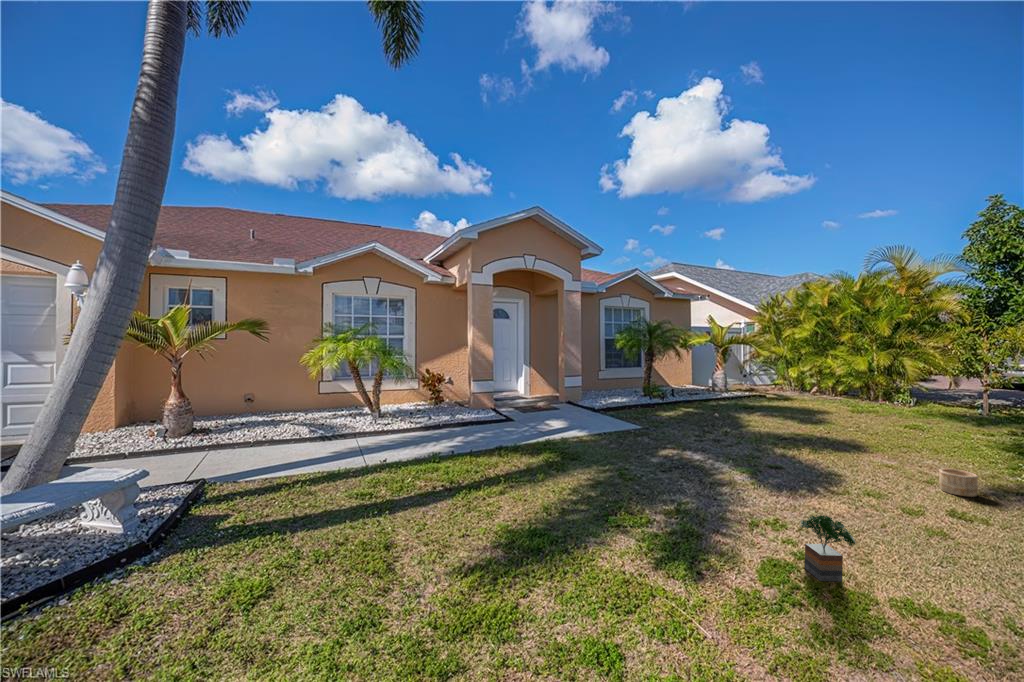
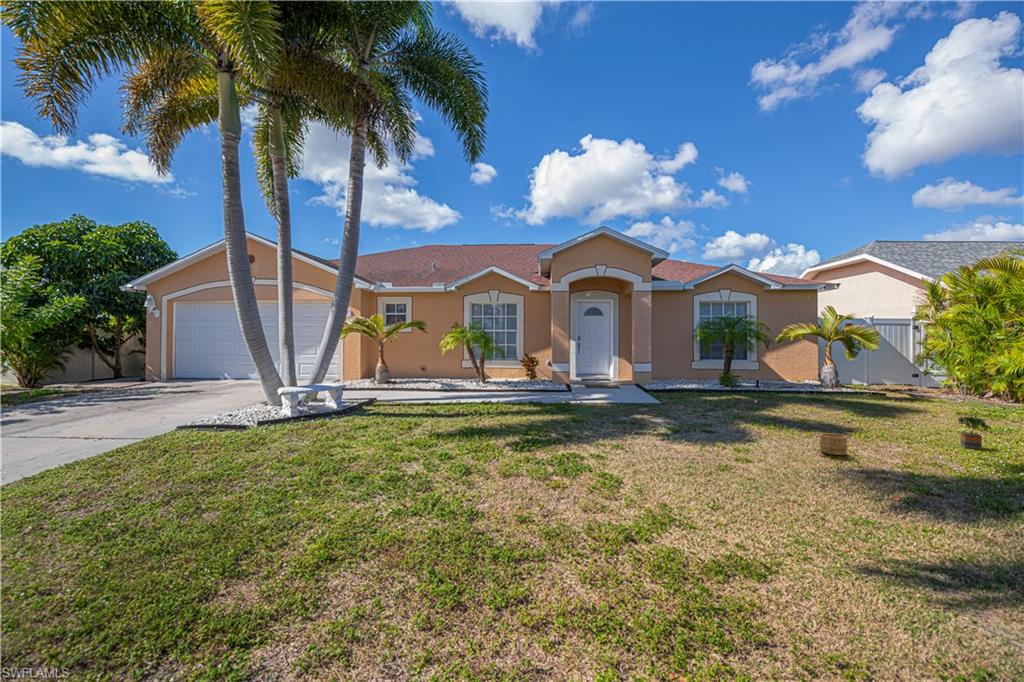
potted tree: present [800,515,856,582] -> present [957,416,989,449]

